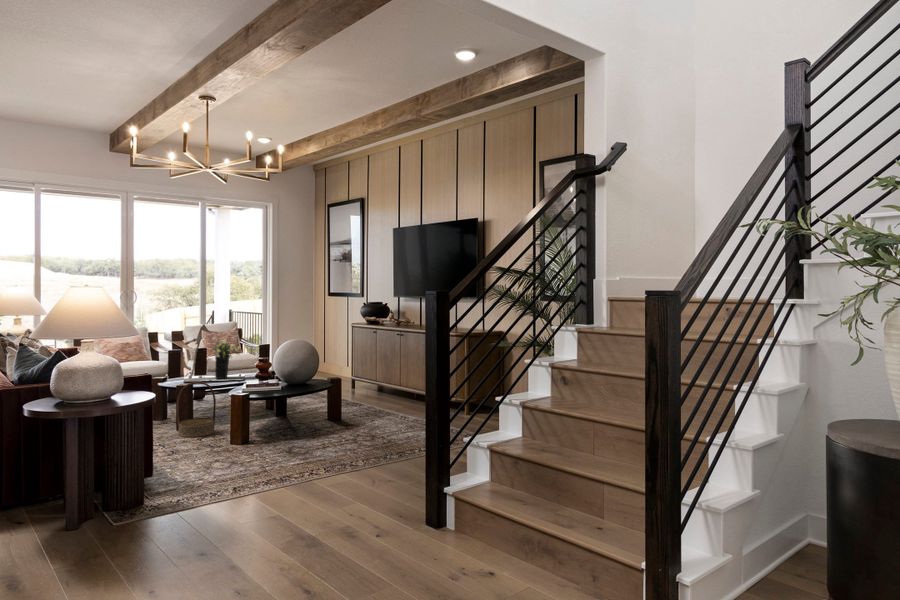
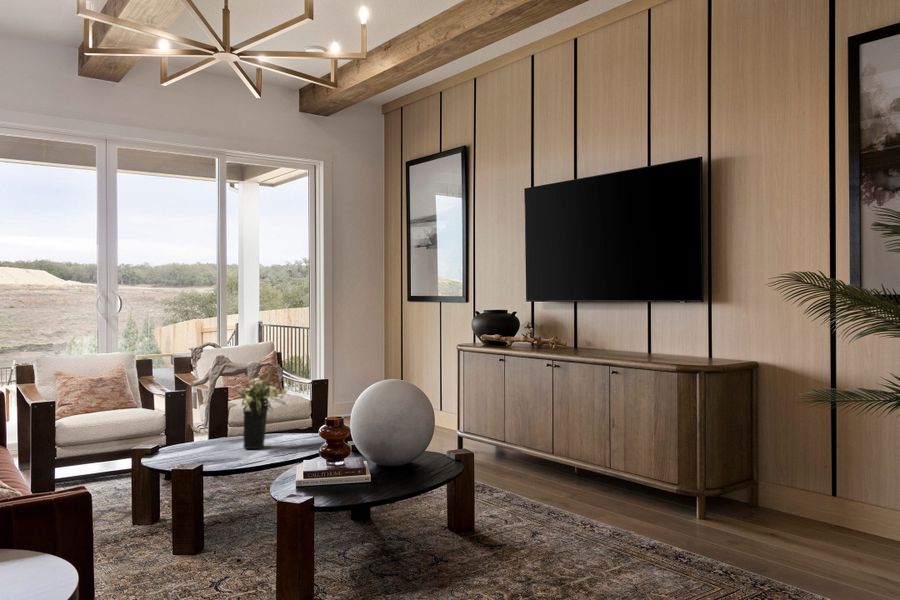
basket: present [177,382,216,437] -> none [170,466,245,582]

